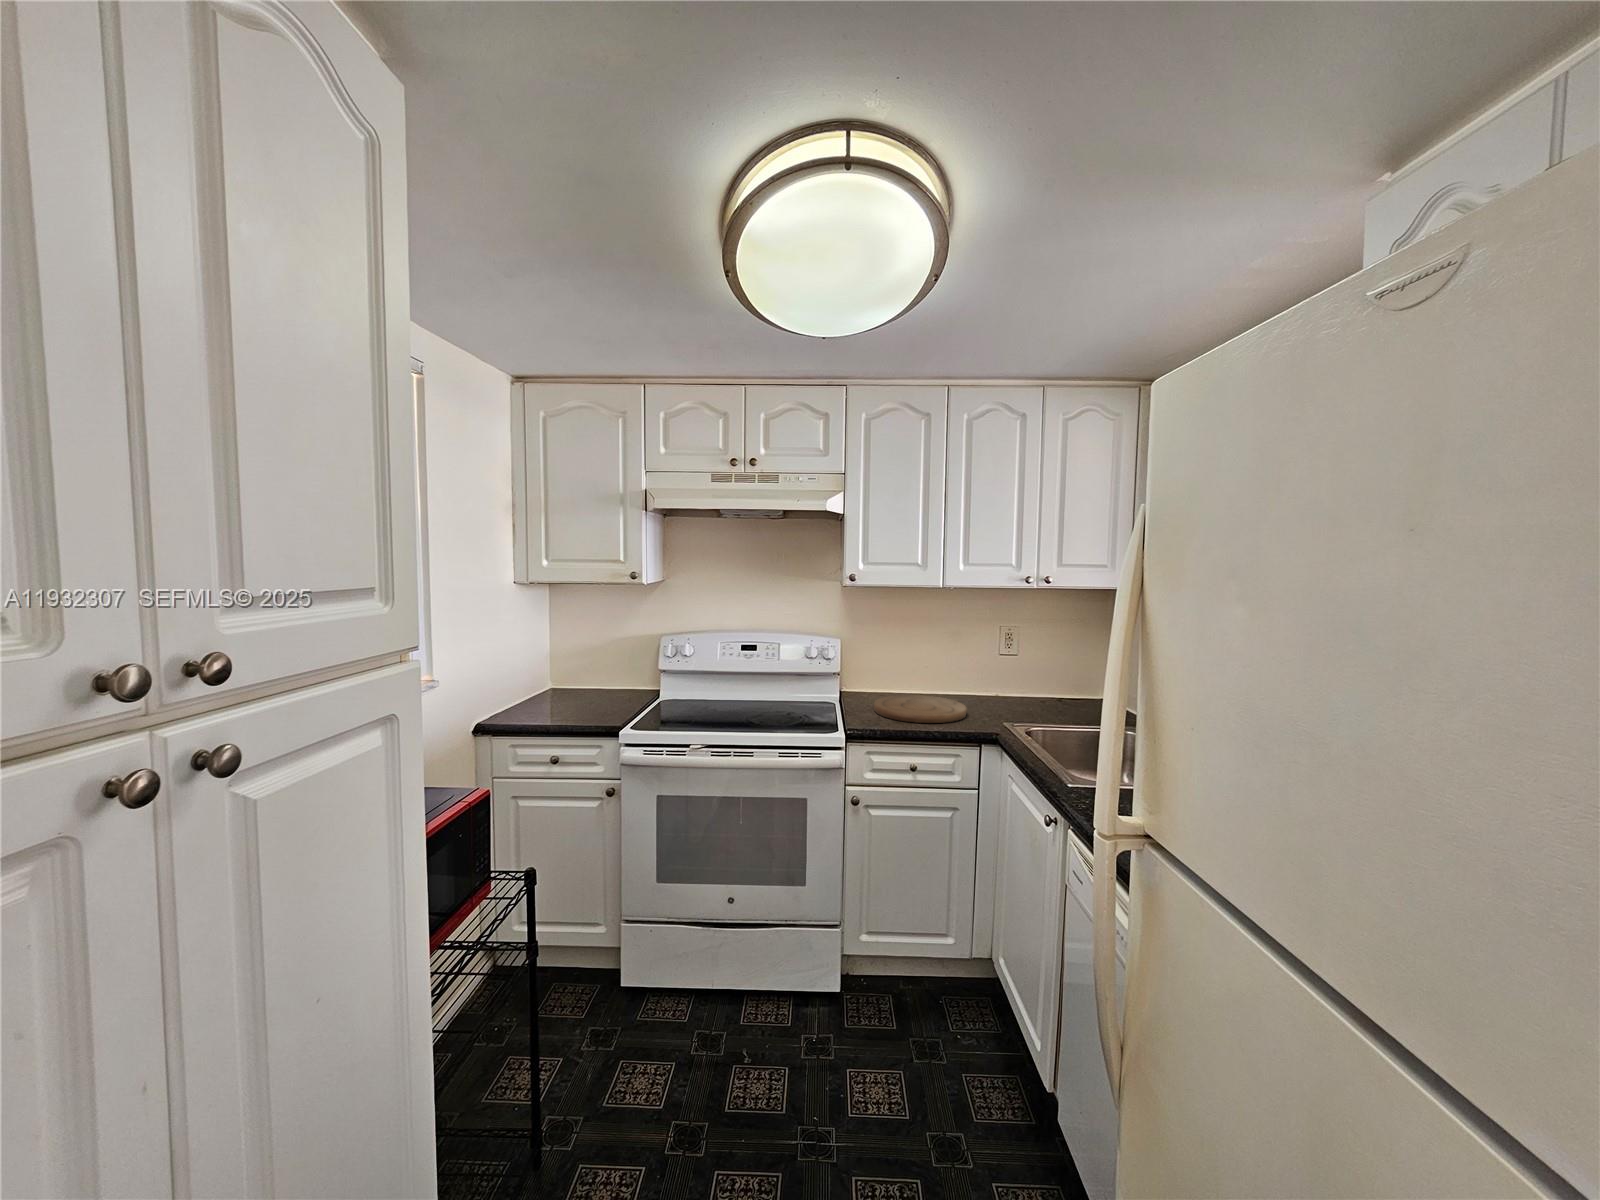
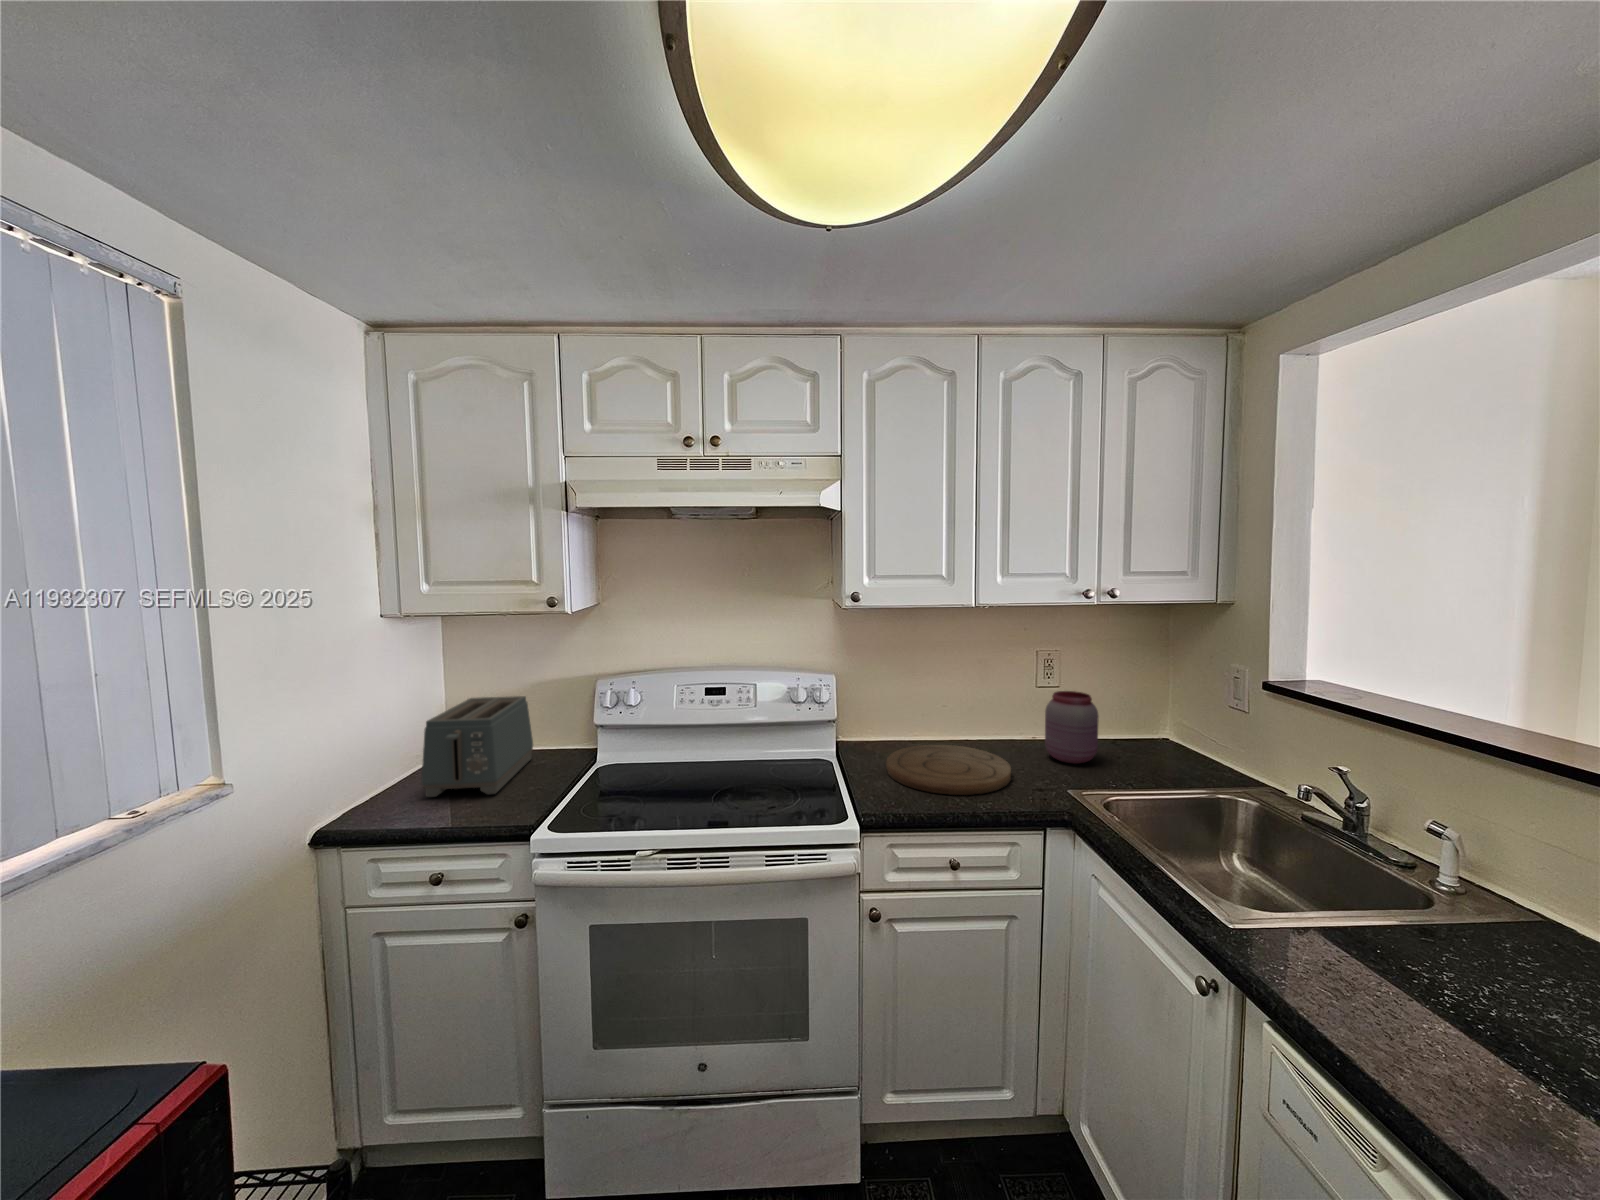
toaster: none [540,647,613,711] -> present [421,696,533,797]
jar: none [999,656,1039,711] -> present [1045,691,1099,764]

